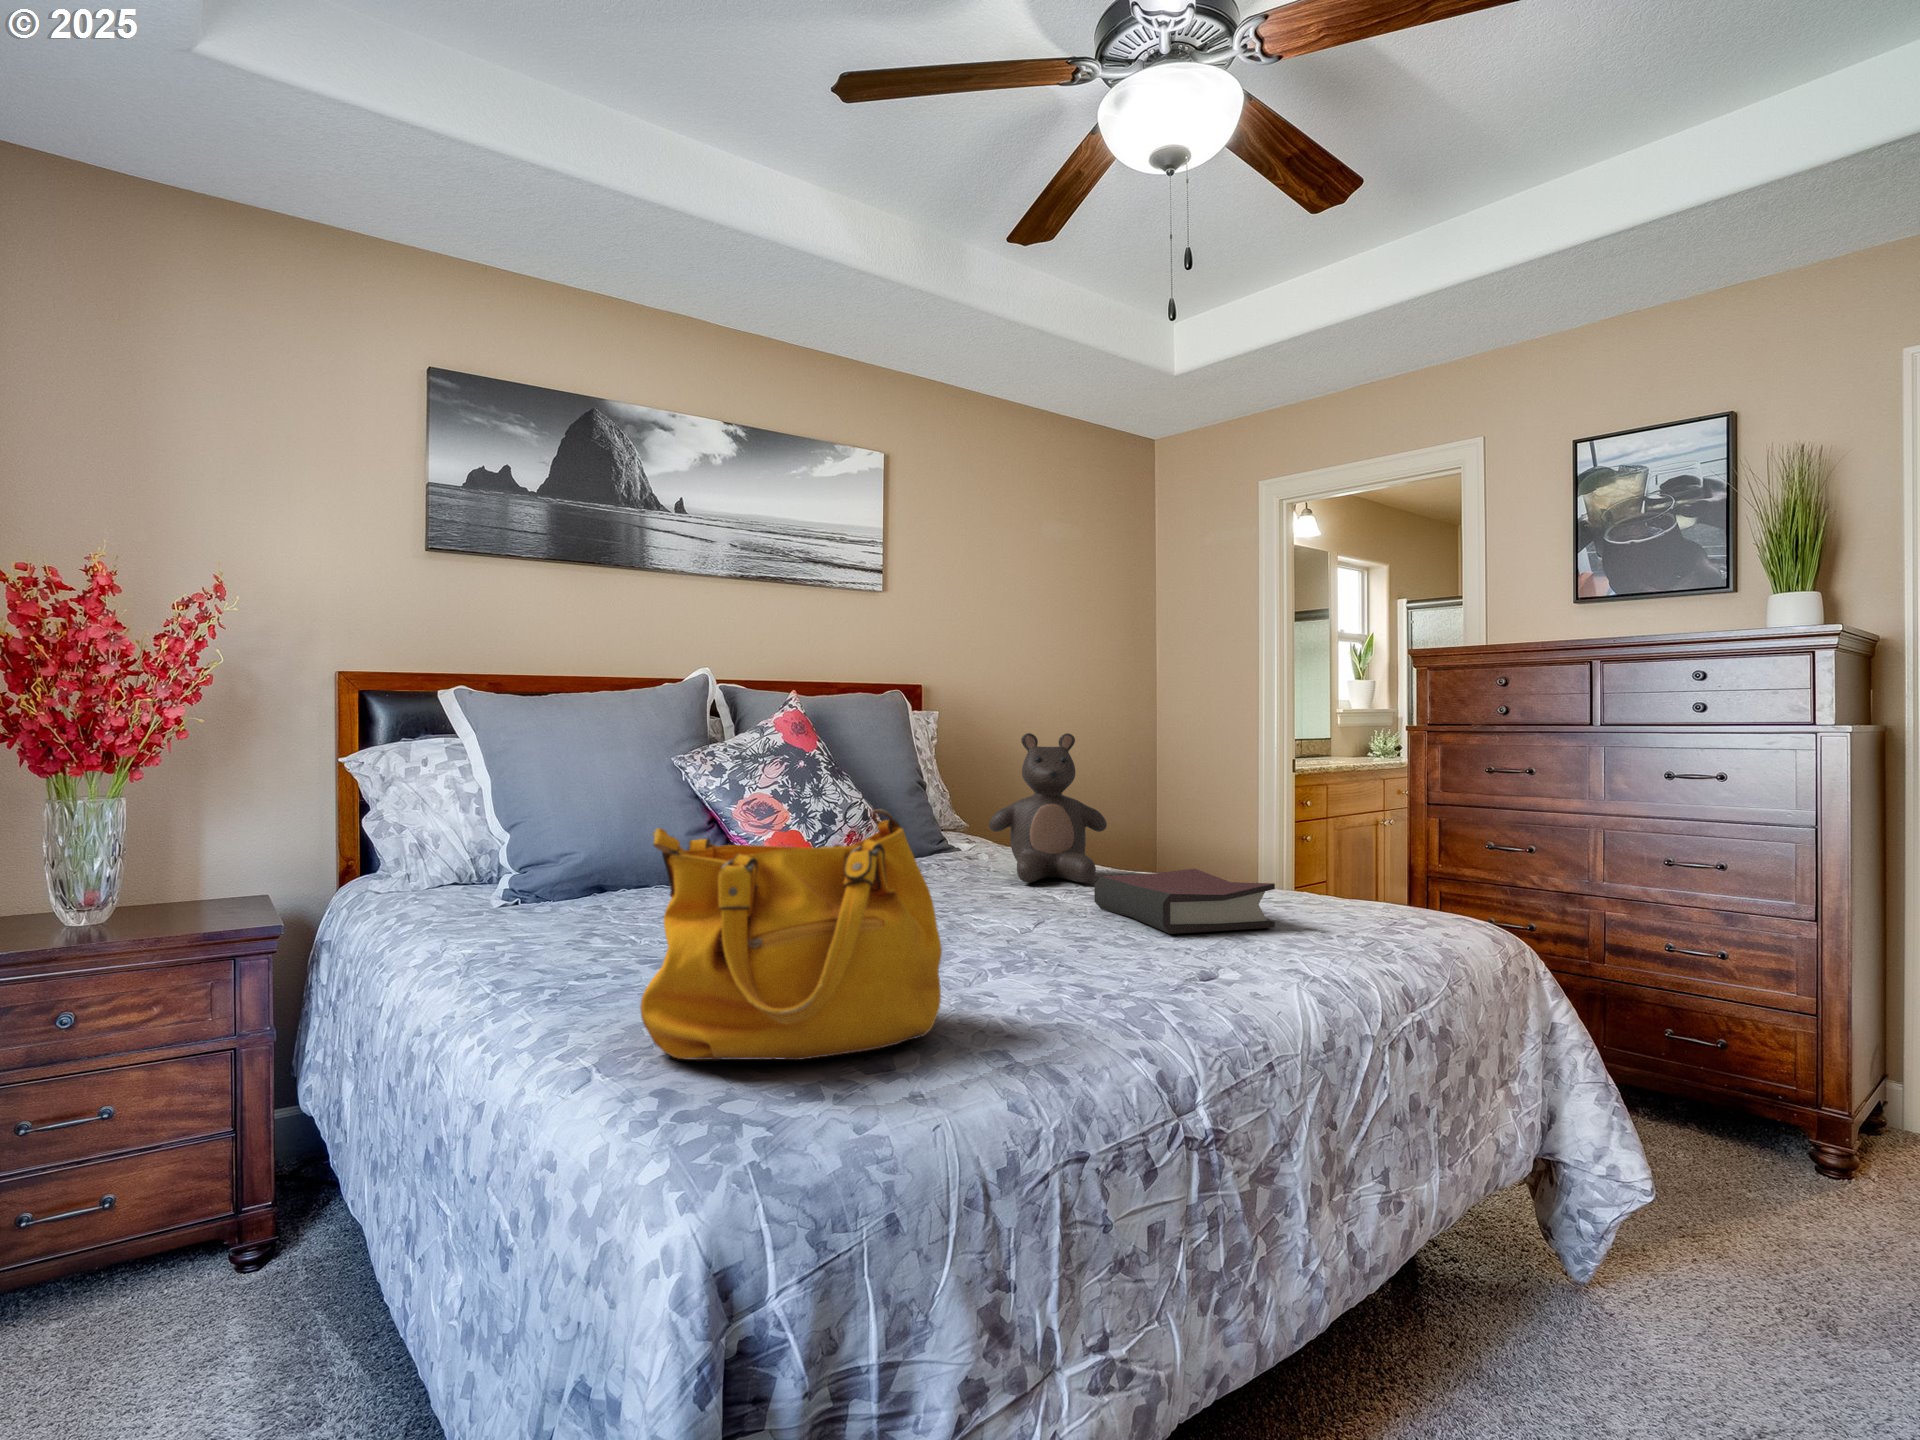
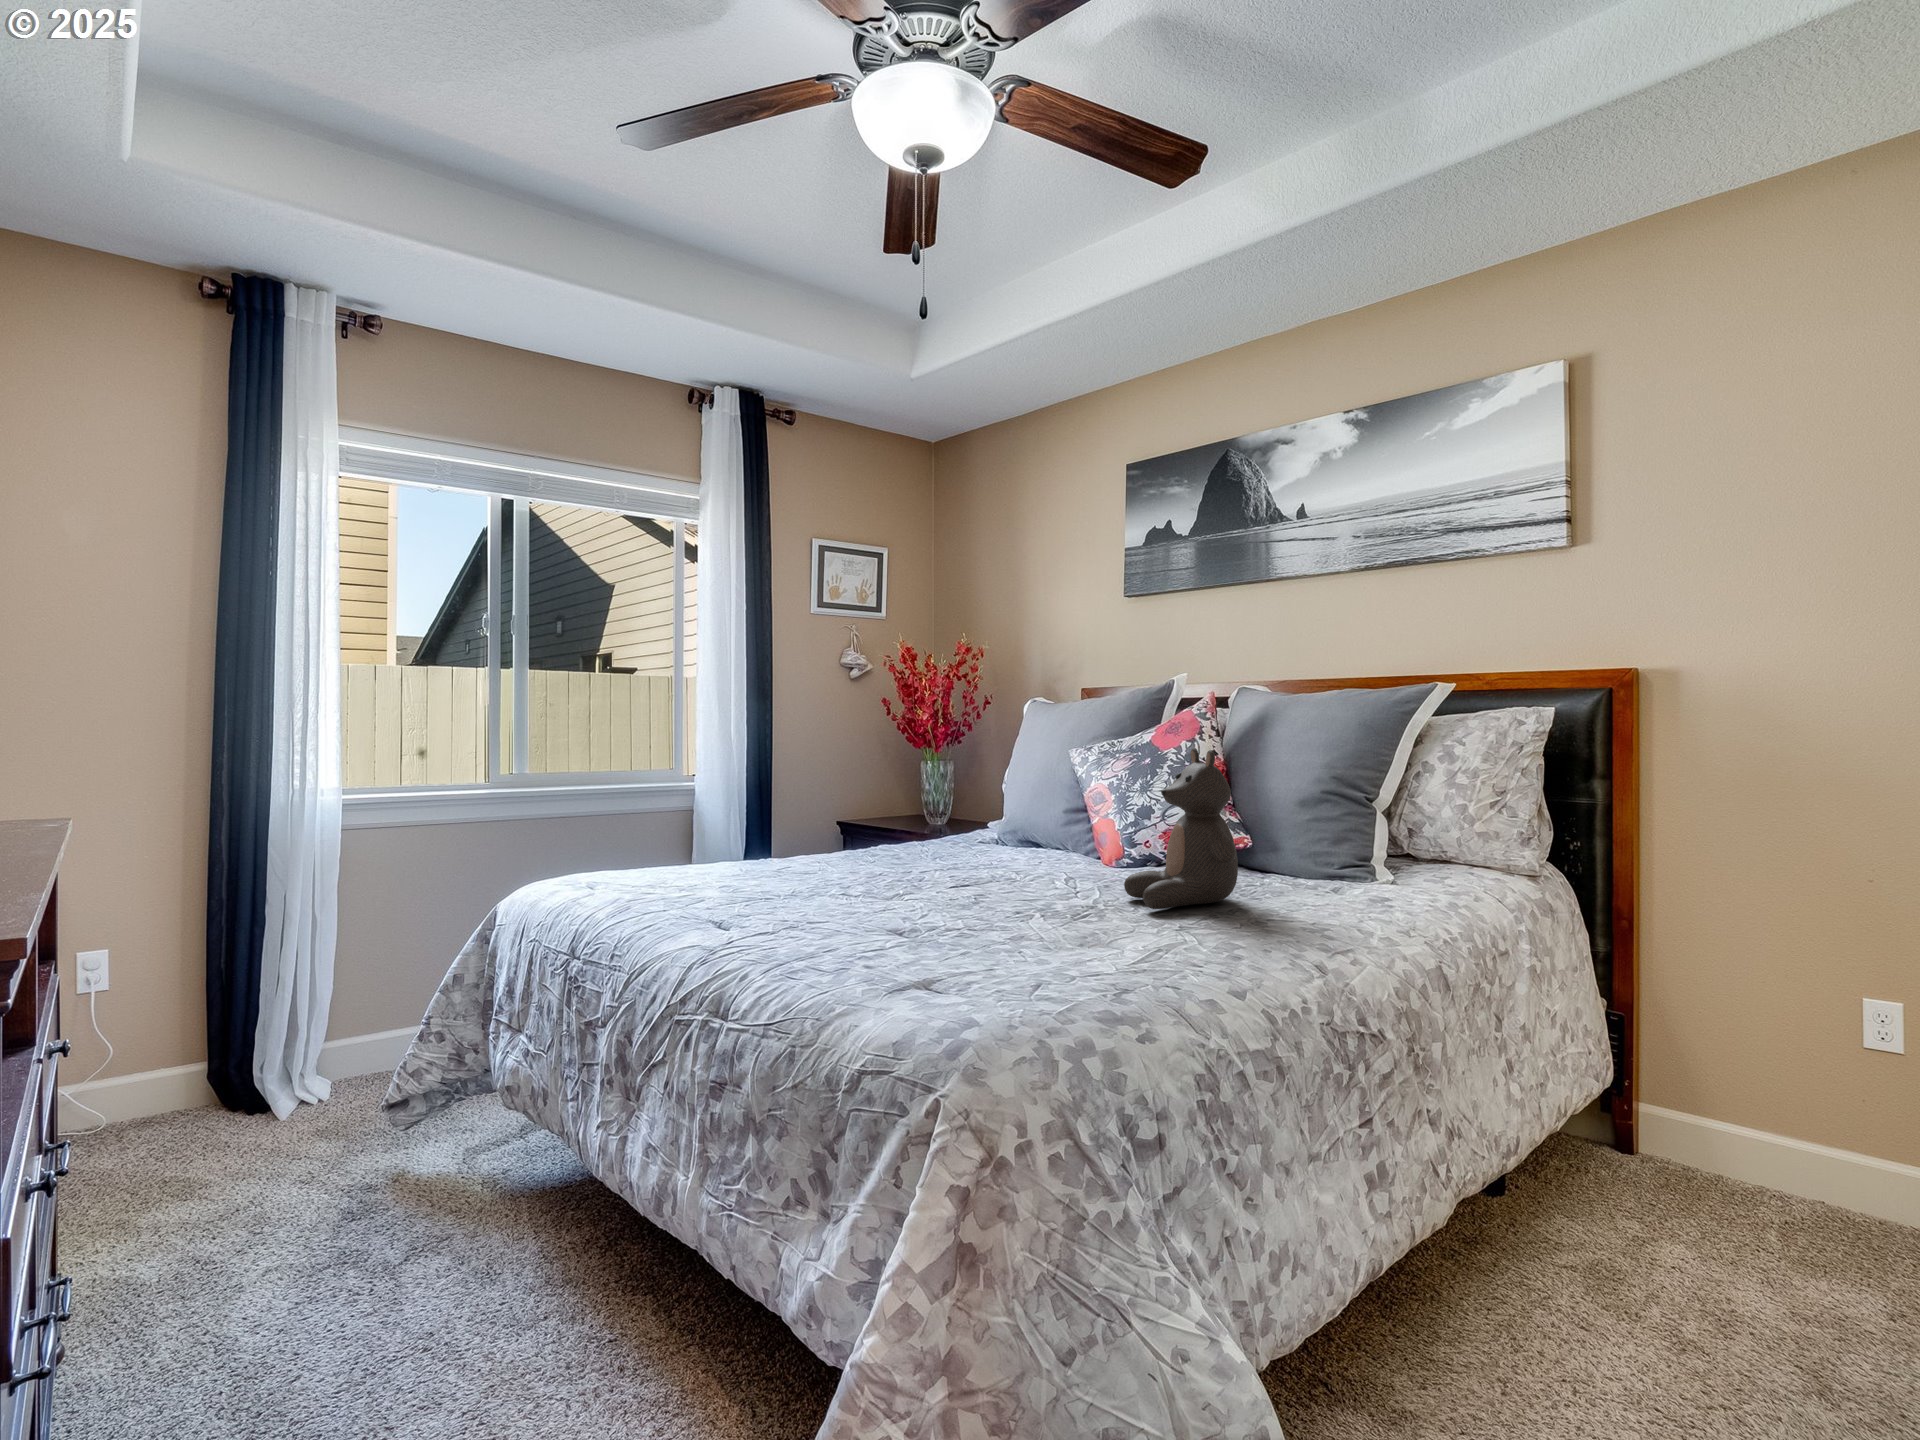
handbag: present [640,809,942,1060] -> none [581,792,721,907]
hardback book: present [1094,869,1275,934] -> none [902,890,1075,958]

